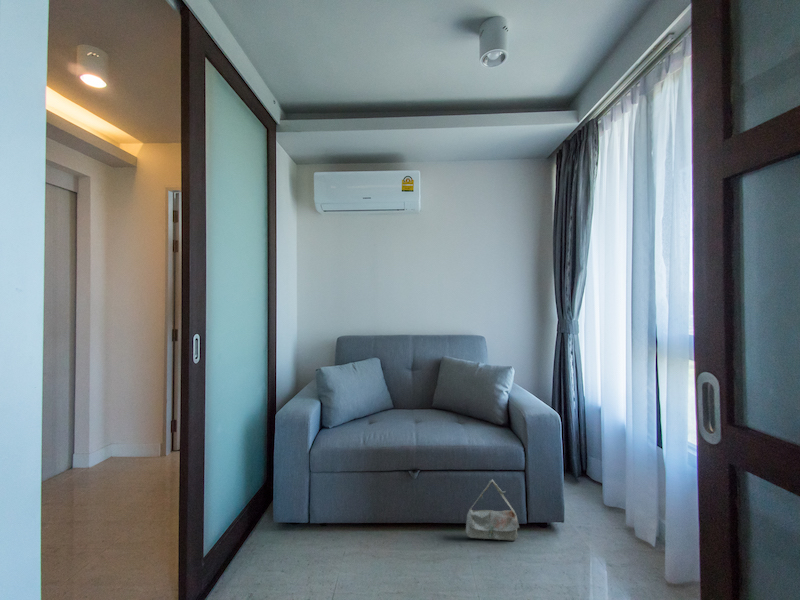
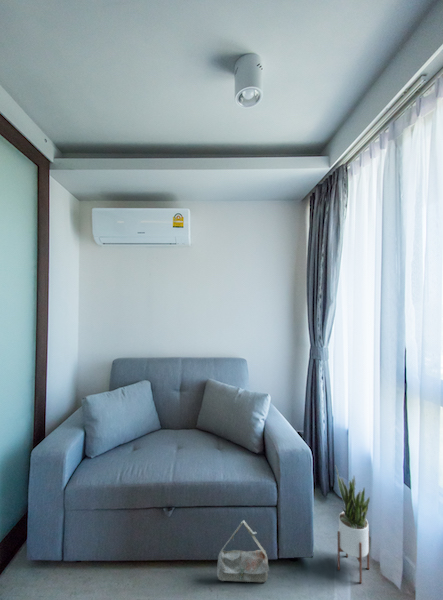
potted plant: none [586,432,623,543] -> present [336,467,370,583]

